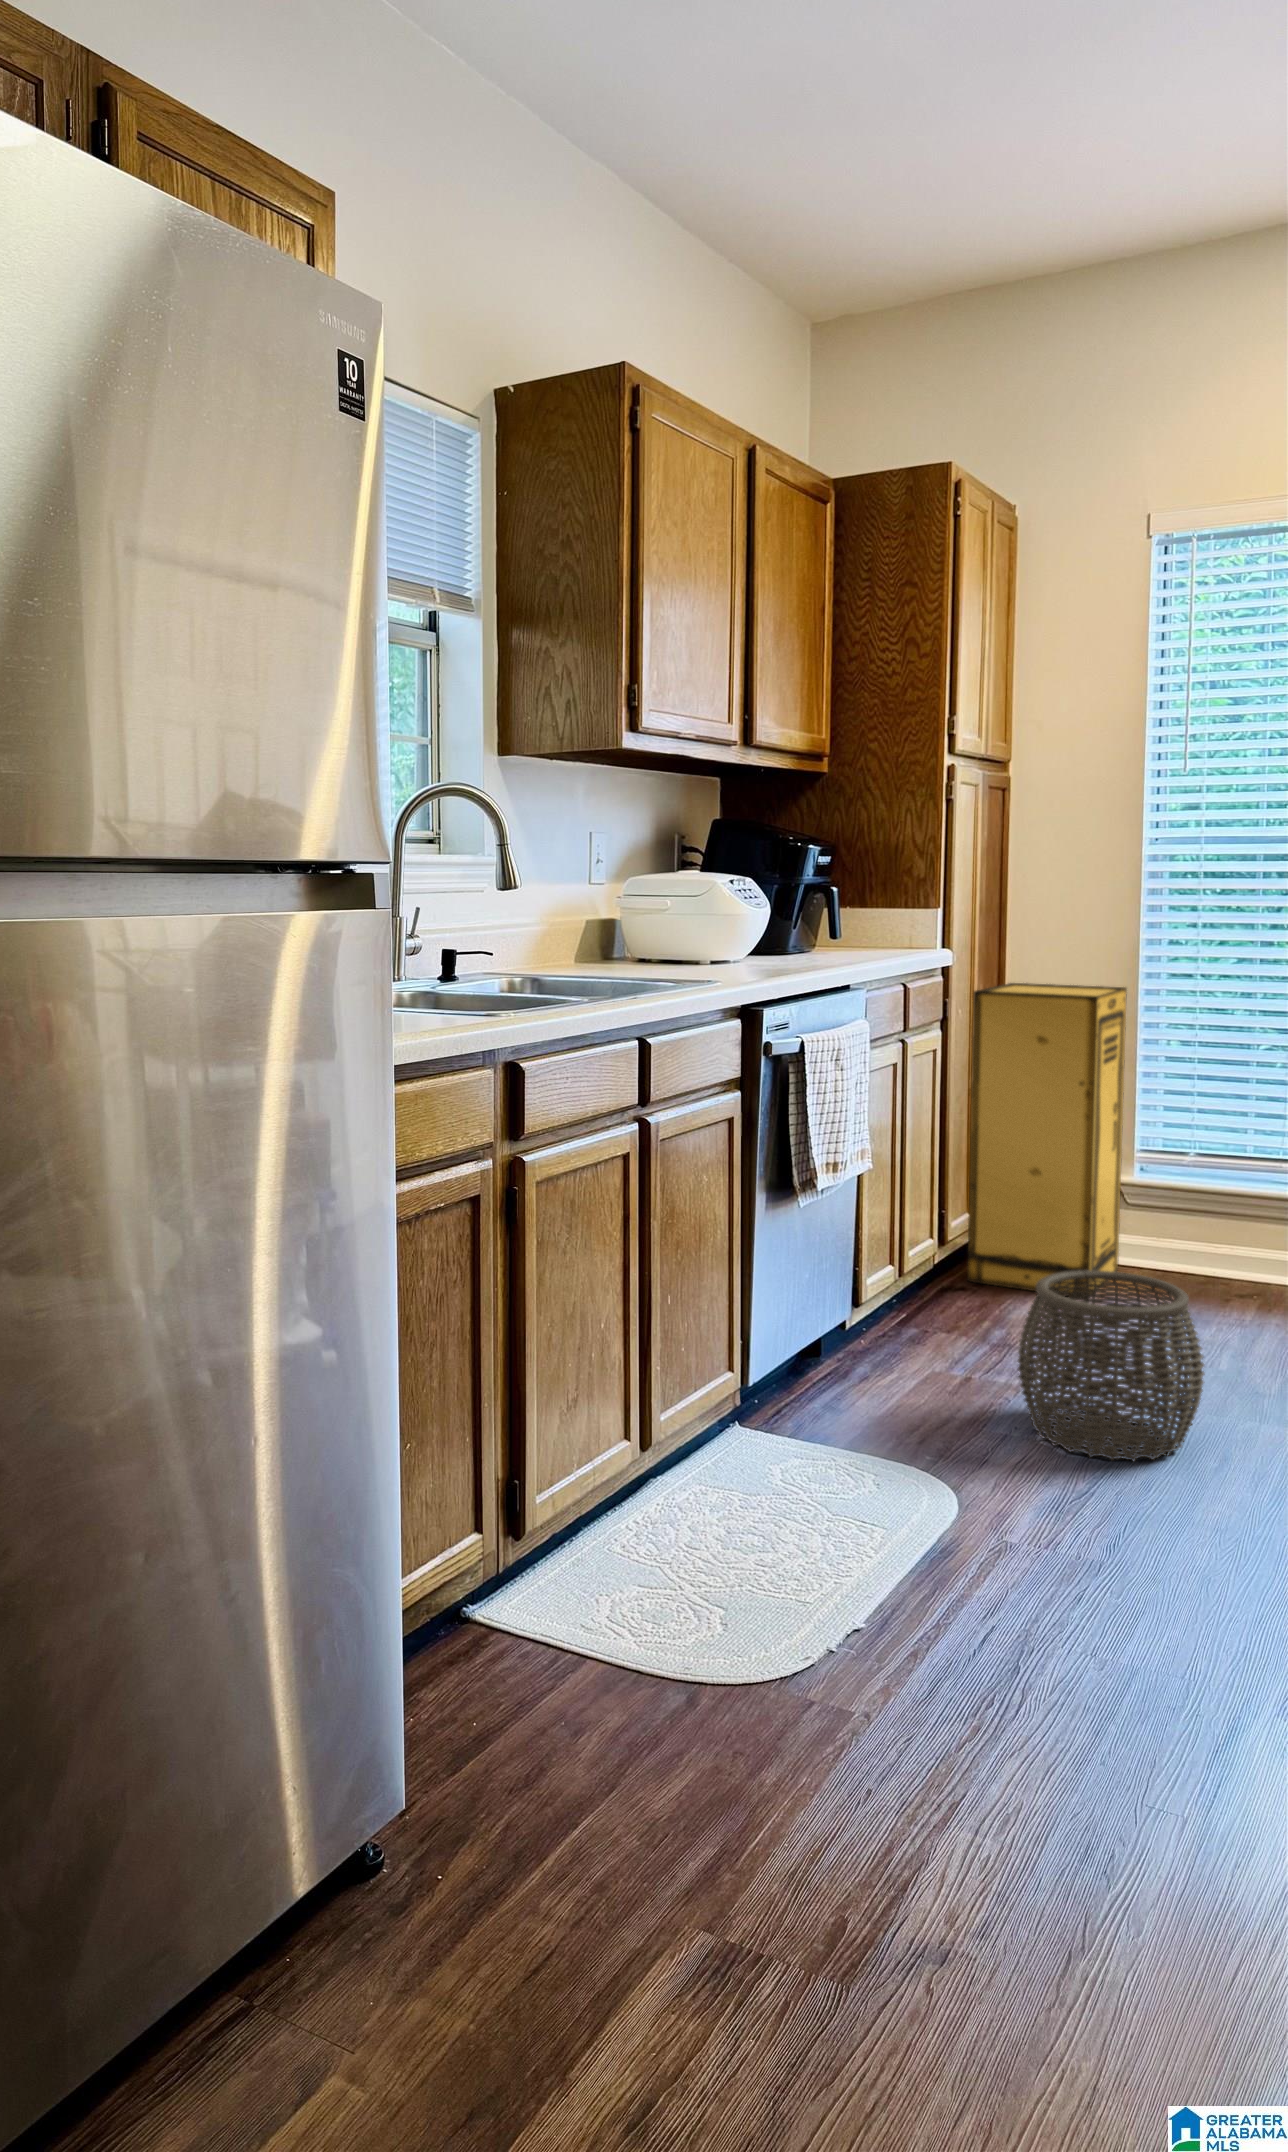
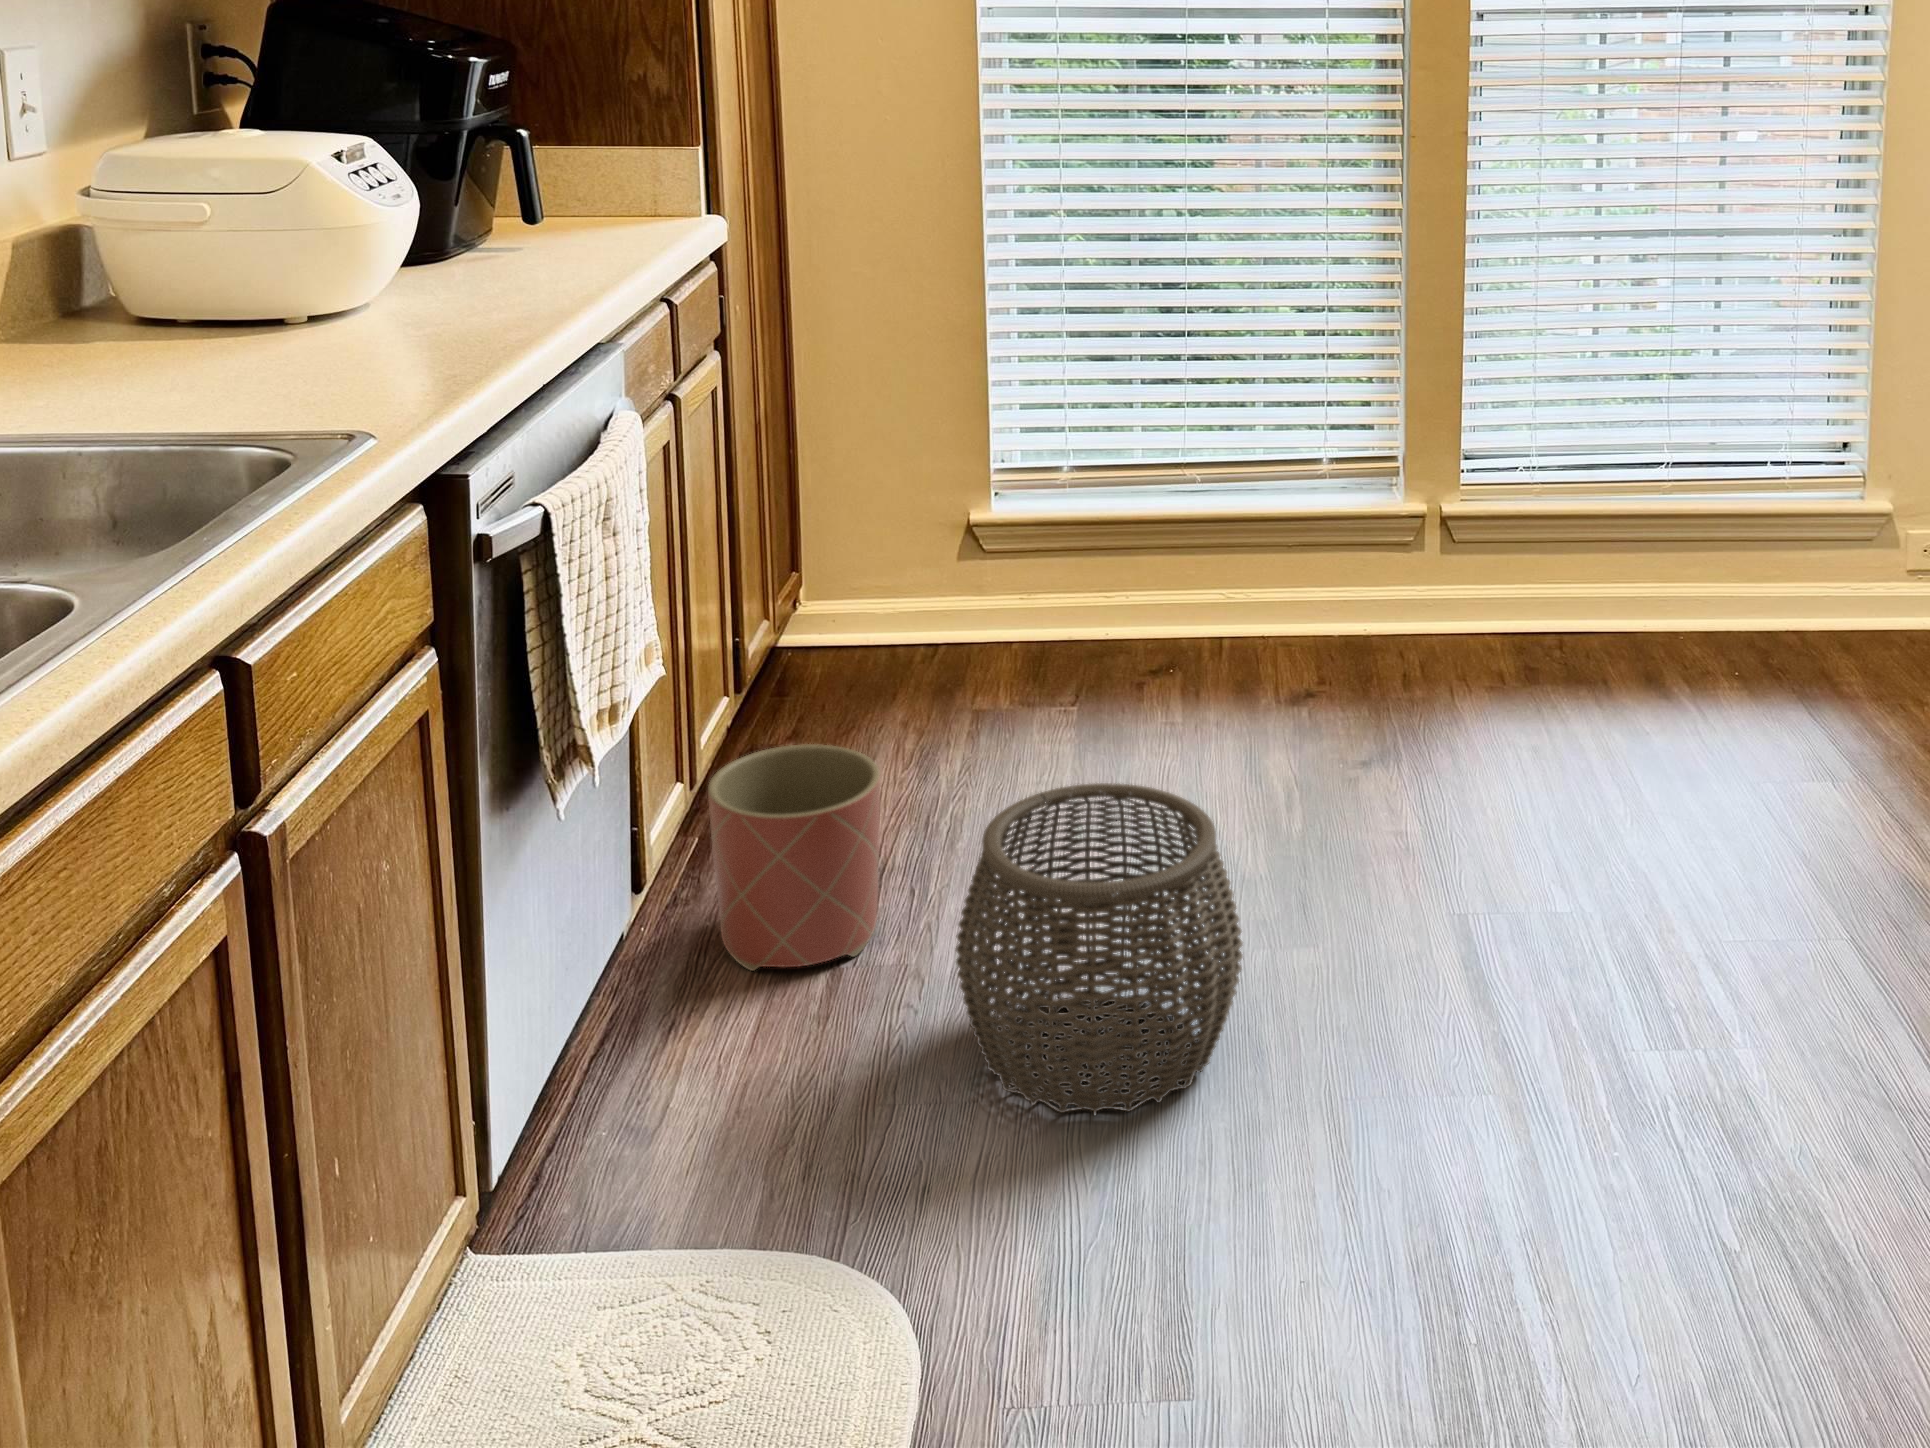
storage cabinet: present [967,983,1127,1299] -> none [757,240,985,734]
planter: none [898,1247,1000,1373] -> present [708,744,880,971]

